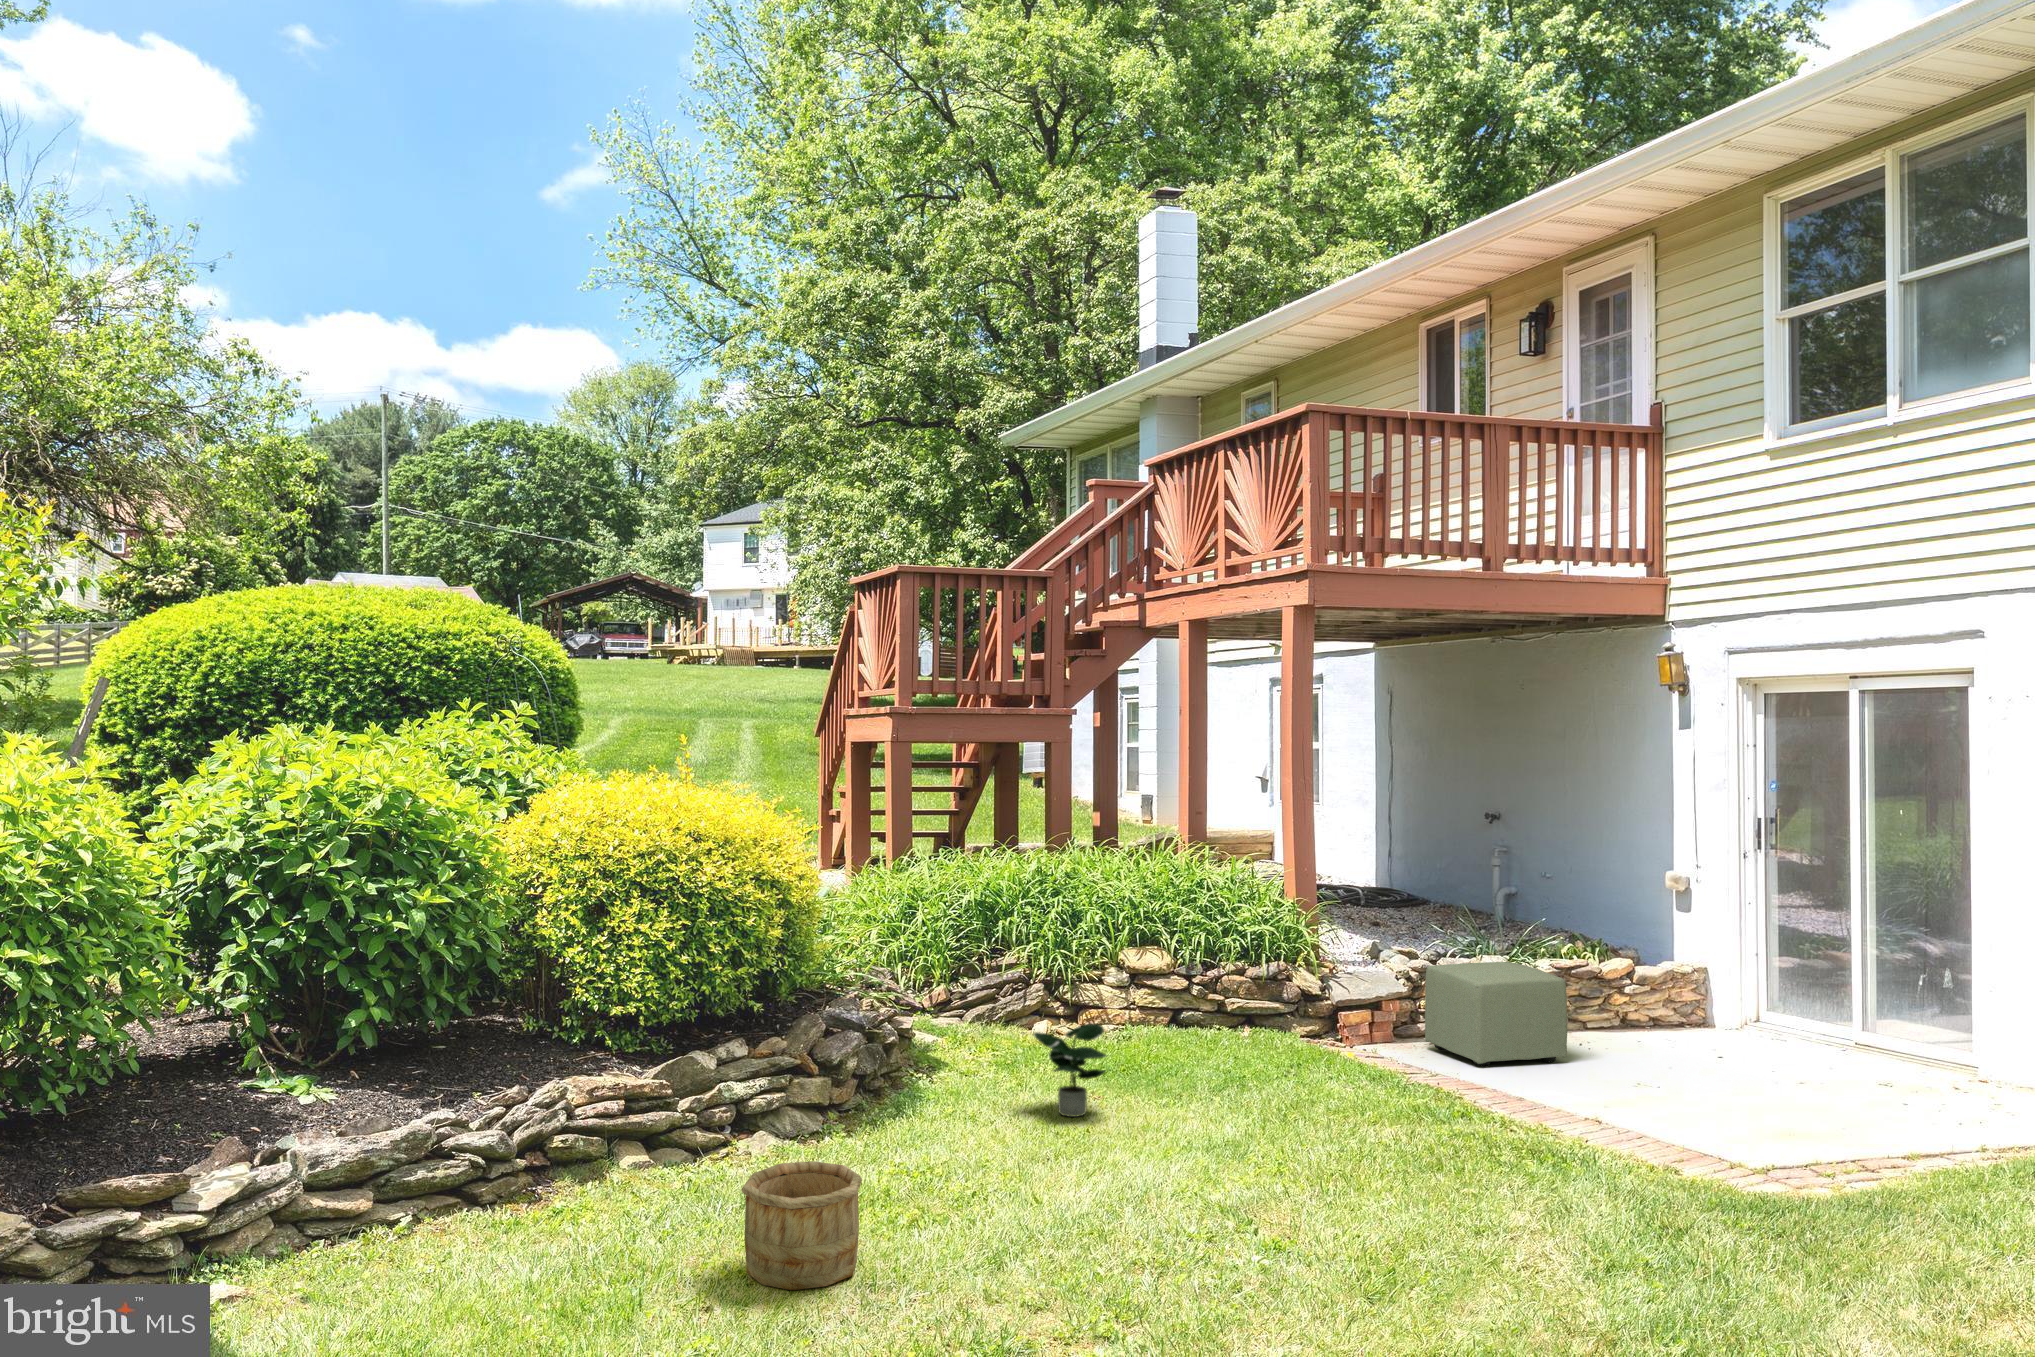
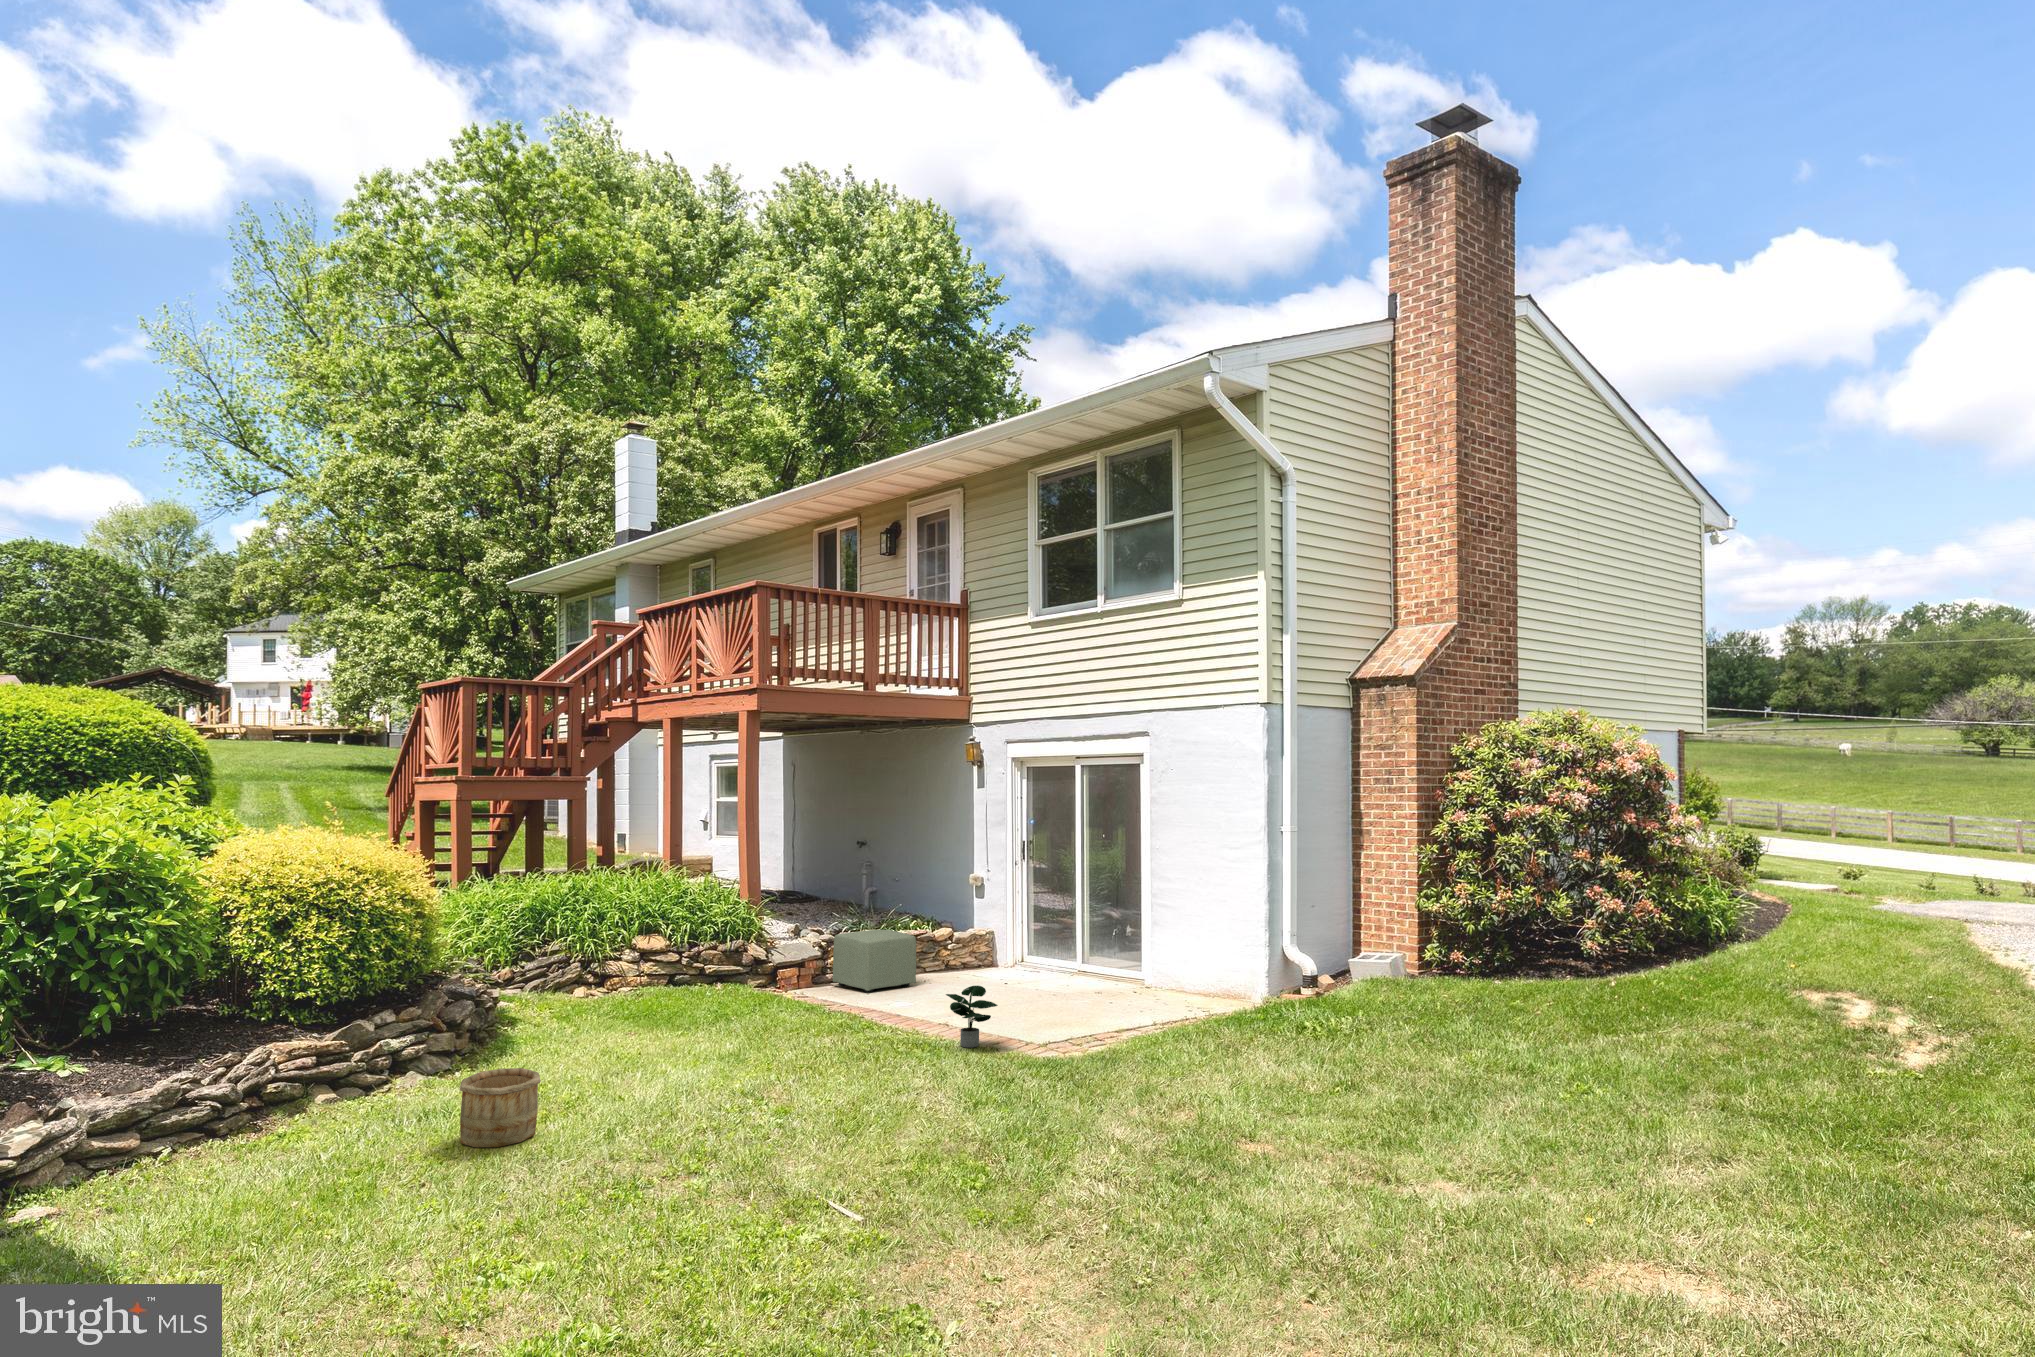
potted plant: present [1034,1024,1107,1117] -> present [946,986,998,1048]

